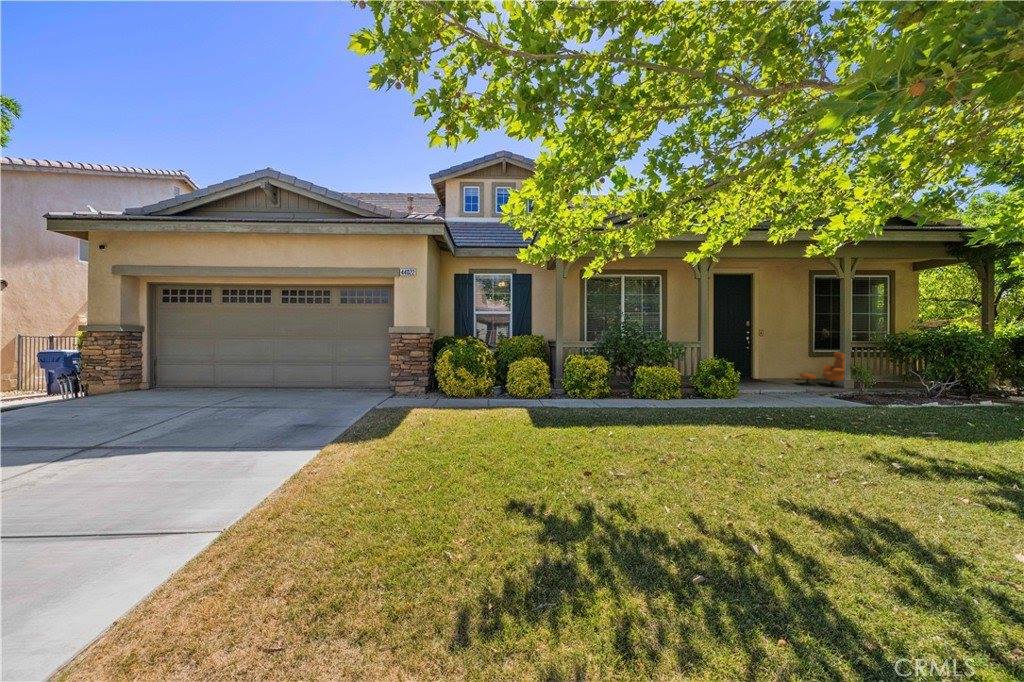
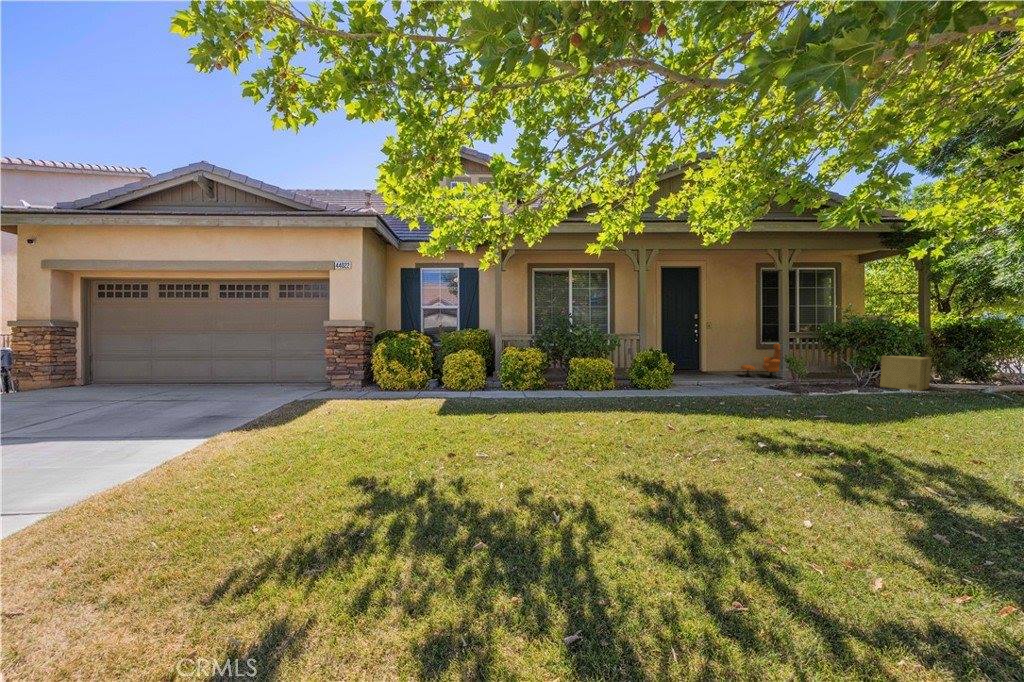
cardboard box: none [950,366,1004,403] -> present [880,355,932,391]

